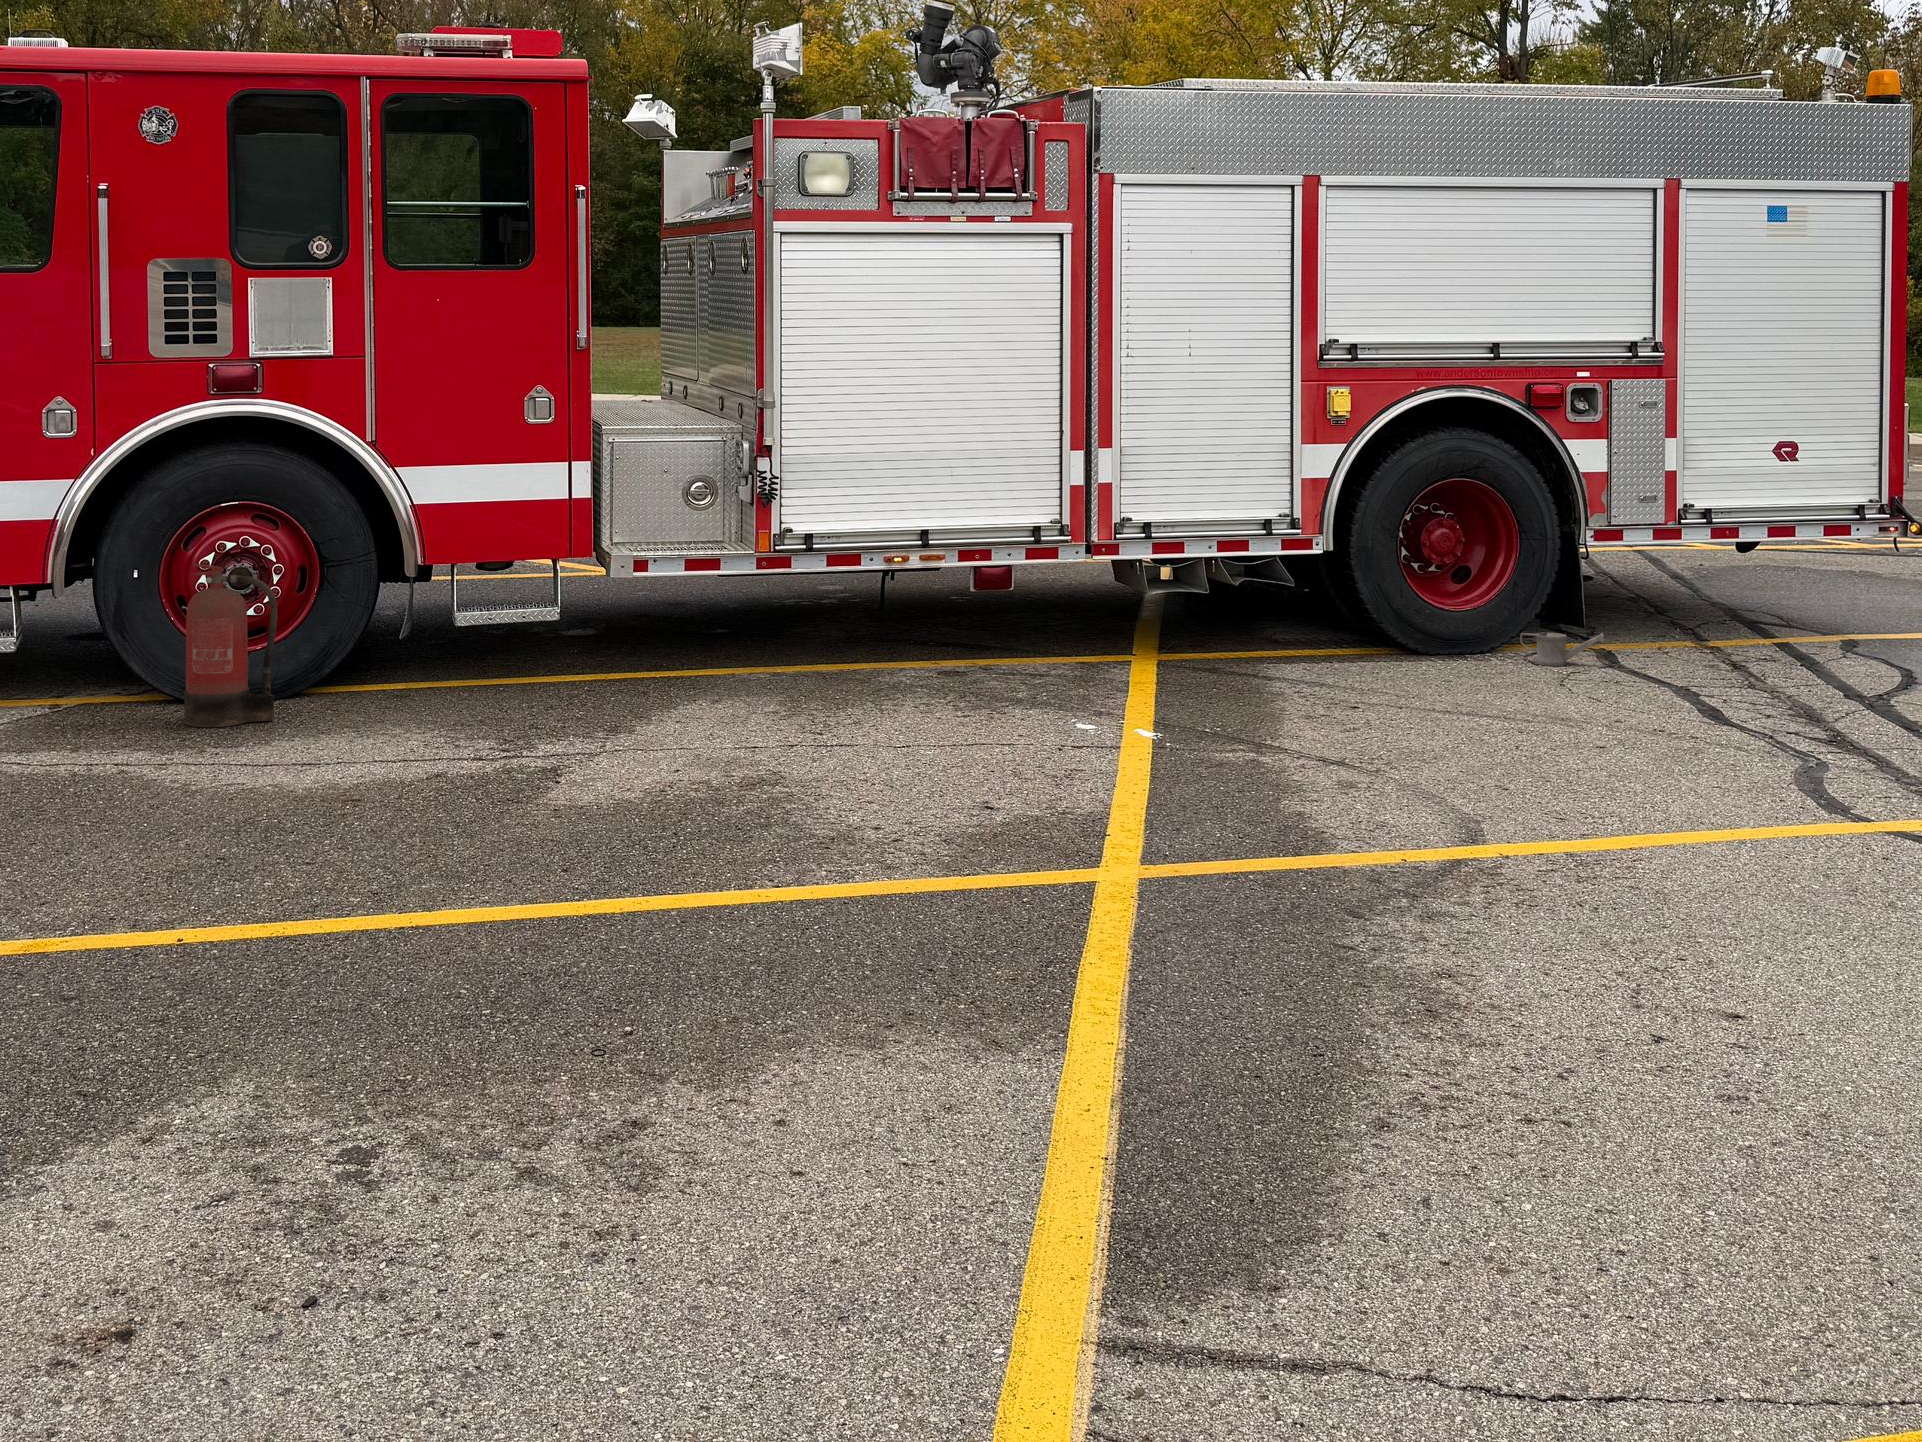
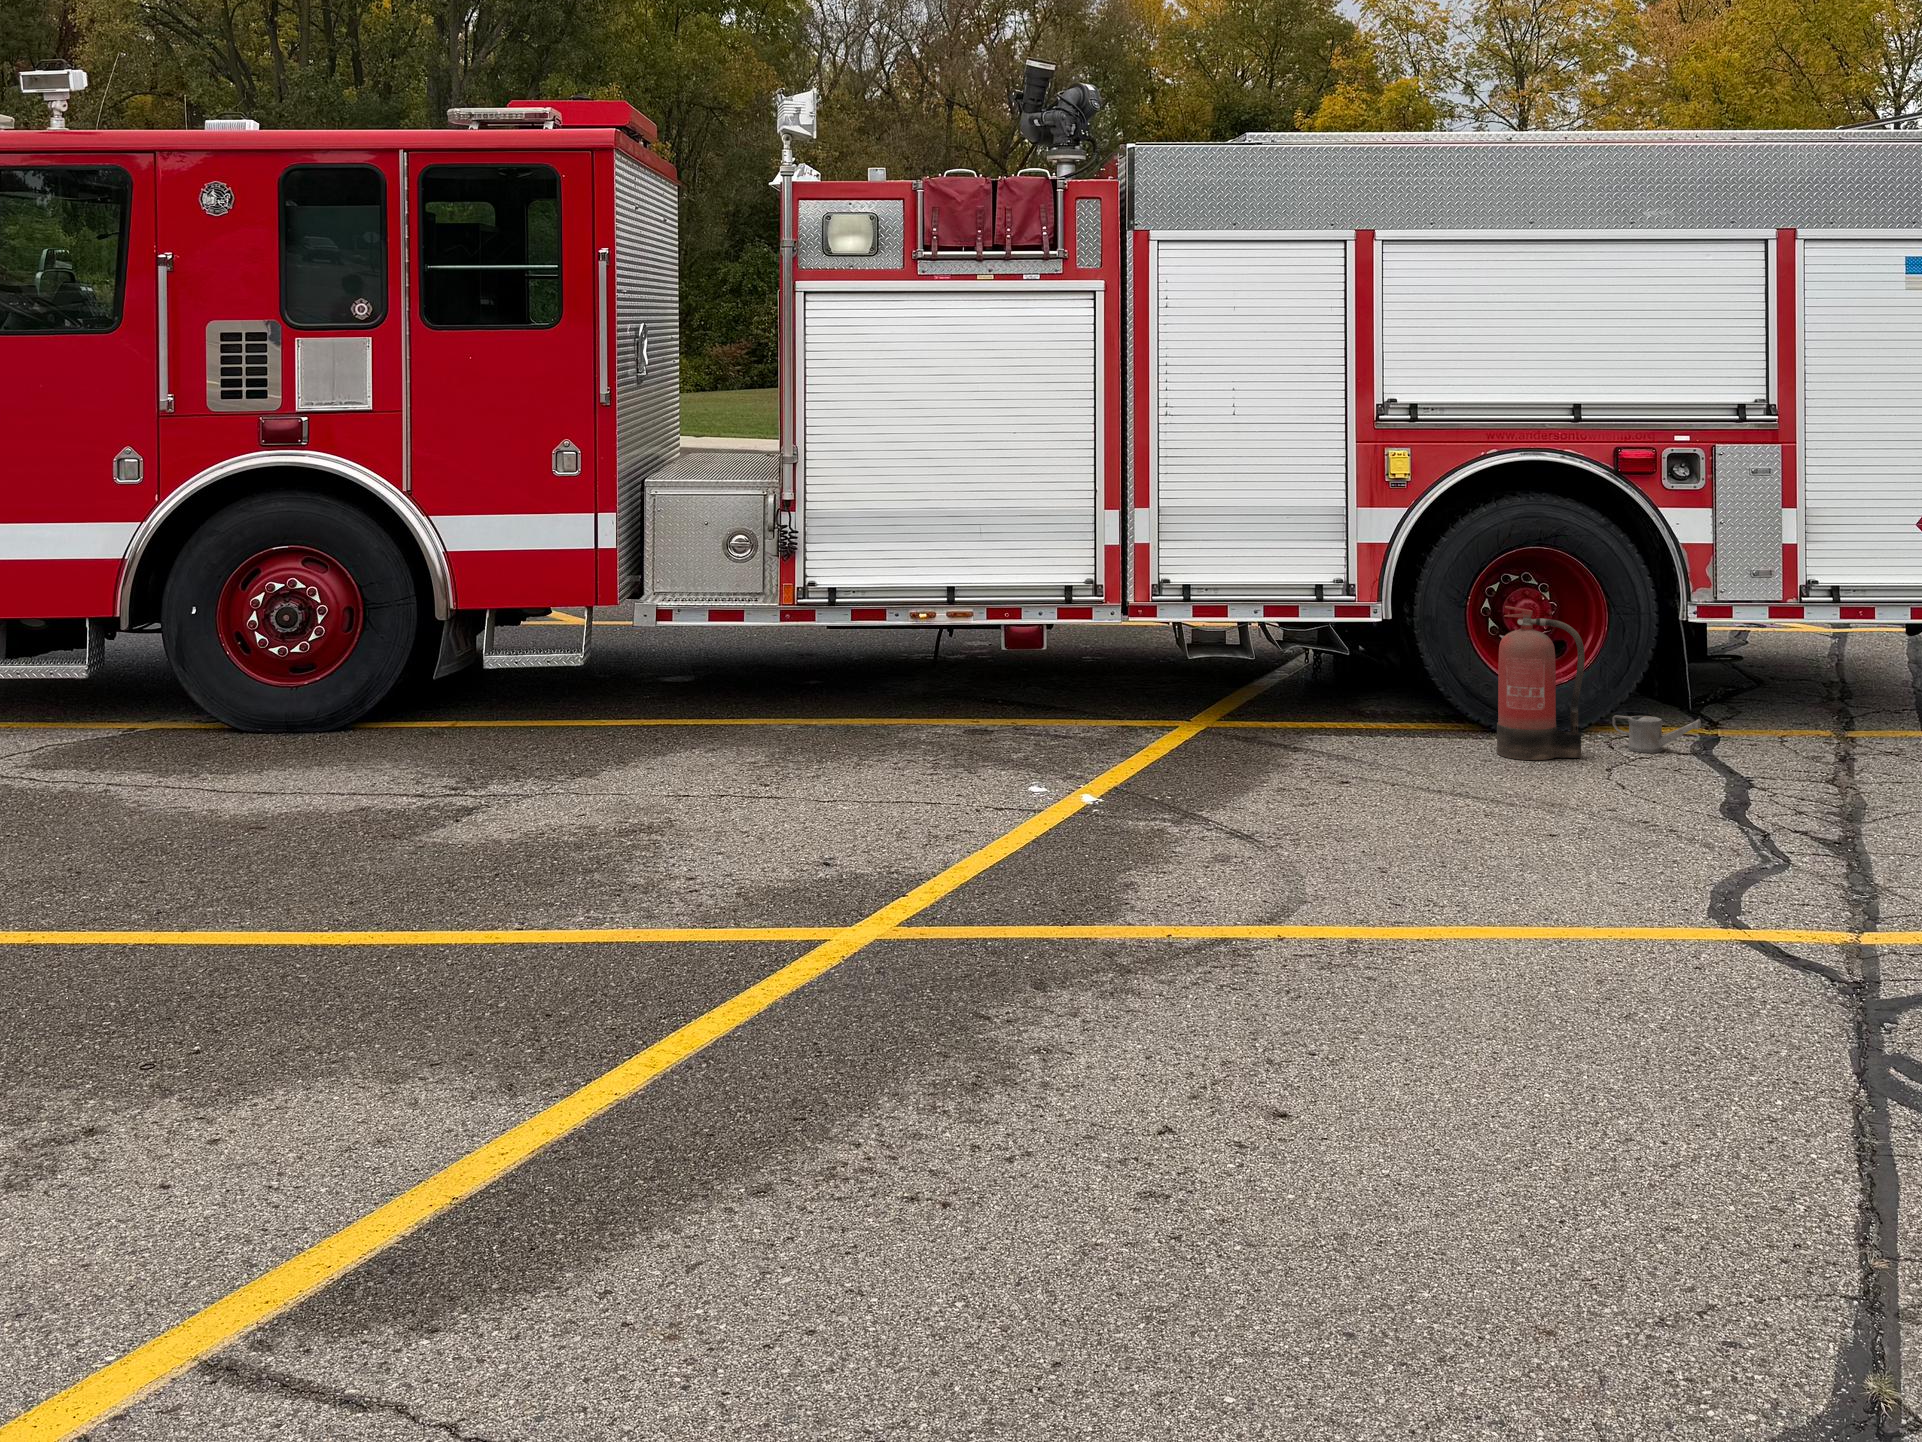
fire extinguisher: present [184,564,277,727] -> present [1497,606,1585,760]

